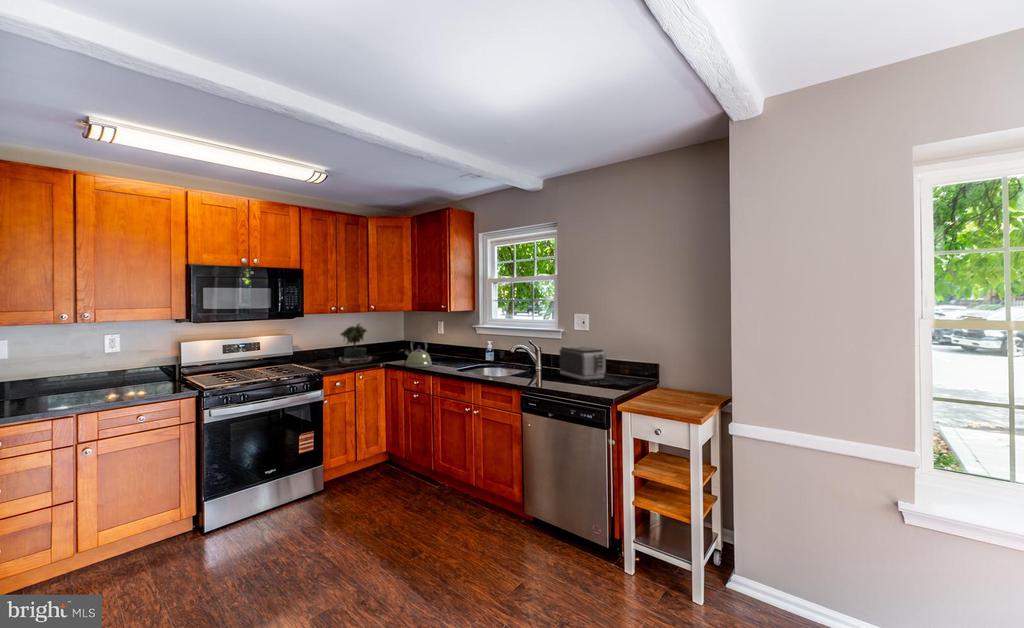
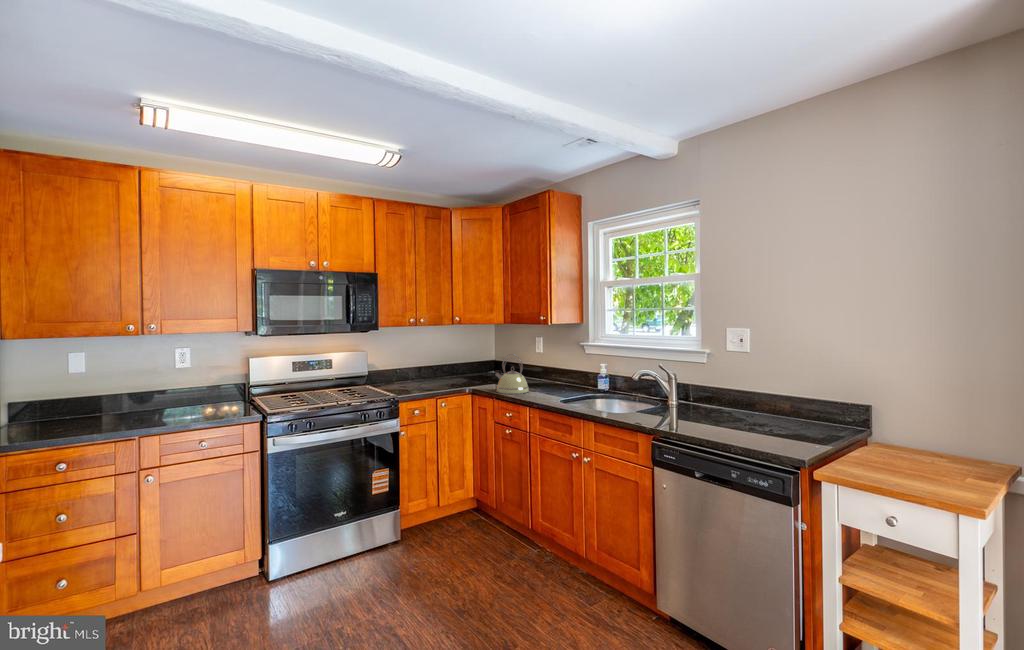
potted plant: present [339,324,372,364] -> none [409,337,457,387]
toaster: present [560,346,606,381] -> none [704,373,778,426]

